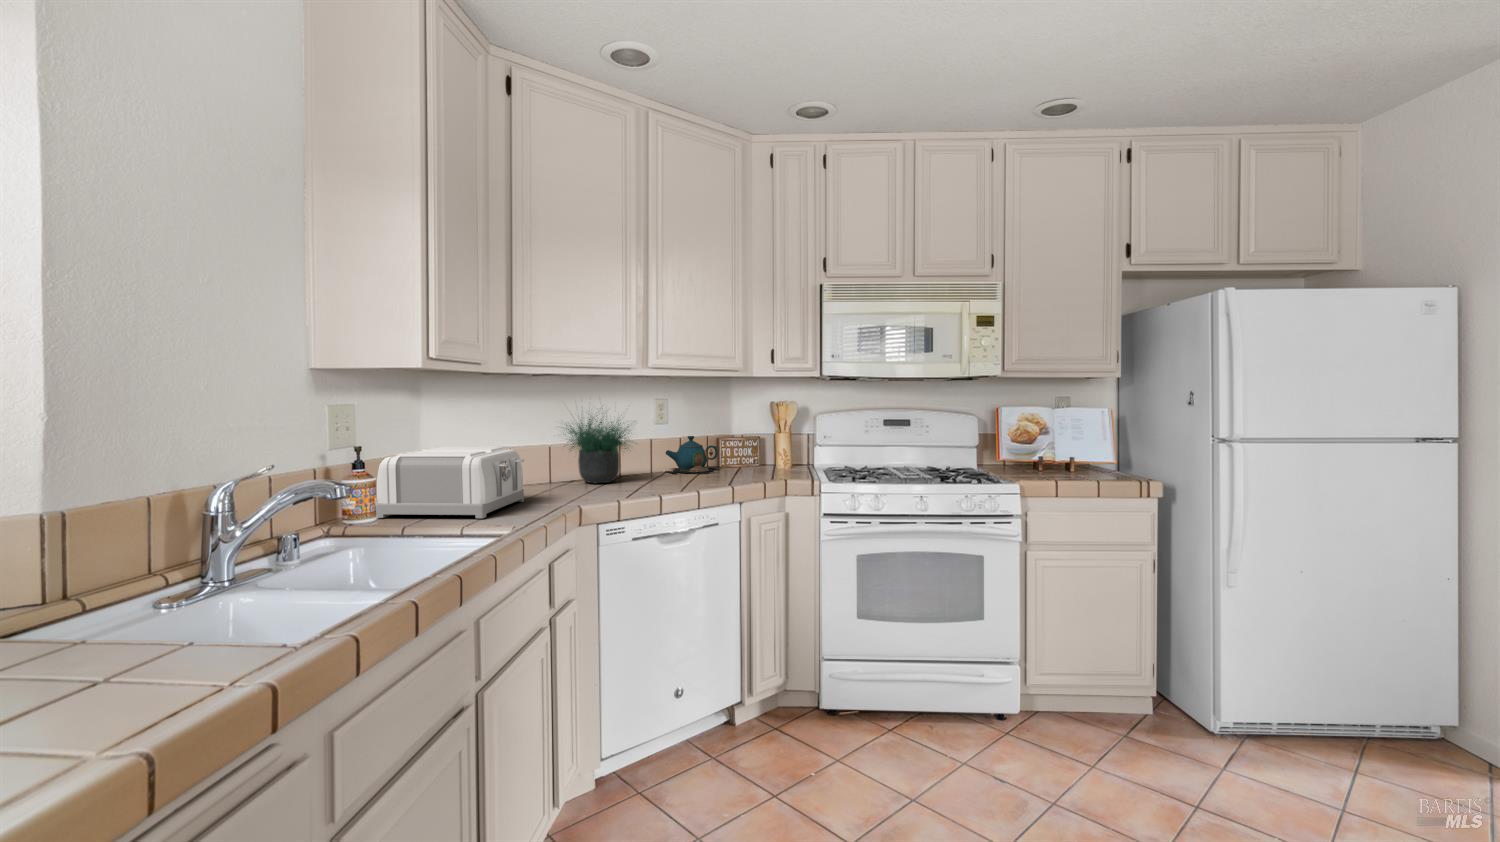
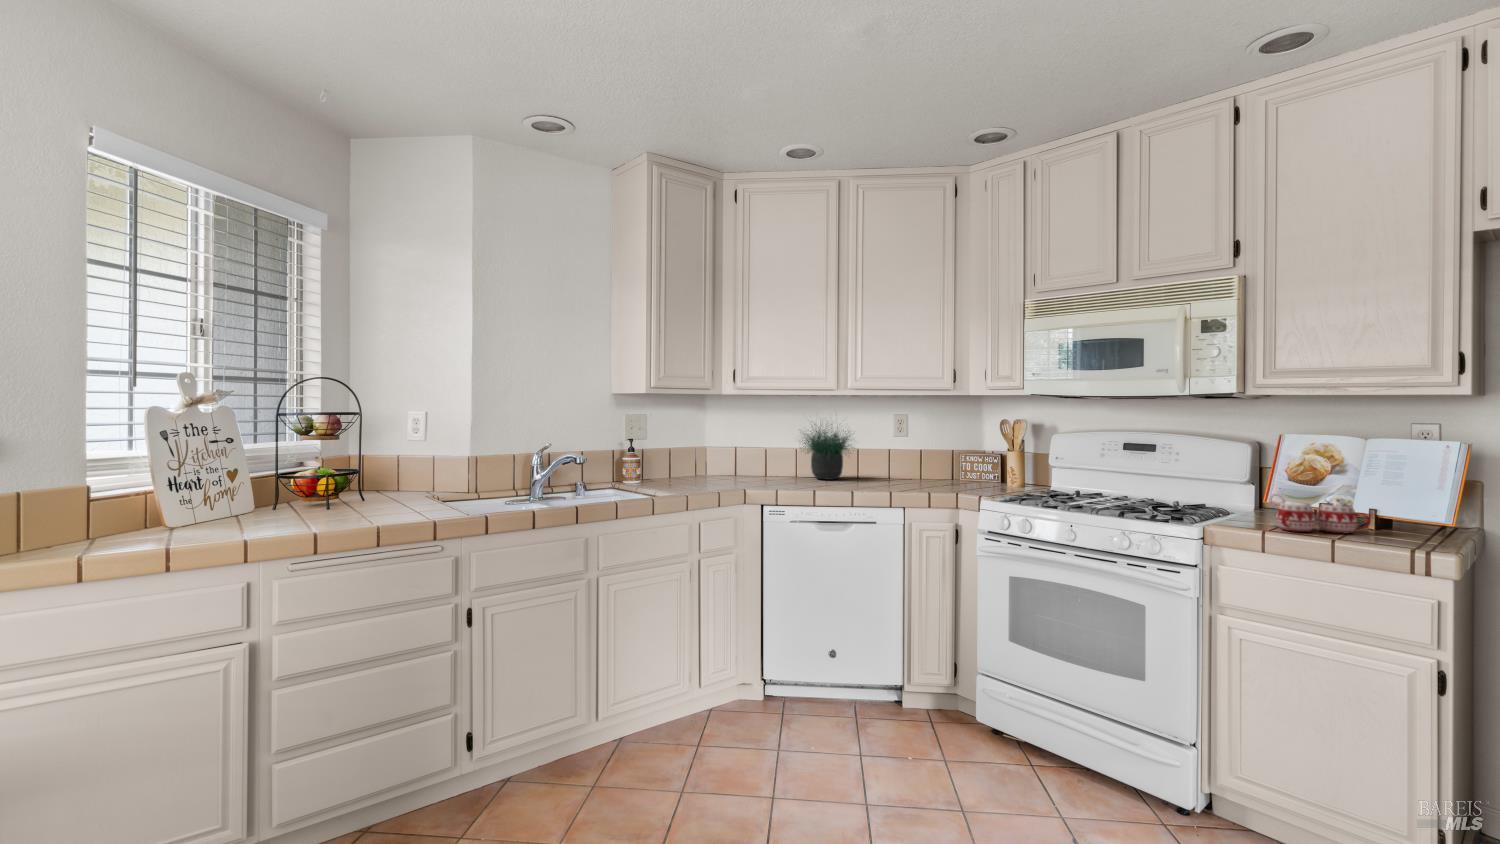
teapot: present [666,436,718,474] -> none [898,448,953,483]
toaster: present [376,447,524,518] -> none [649,441,741,487]
mug: none [1044,452,1099,479] -> present [1269,494,1370,533]

